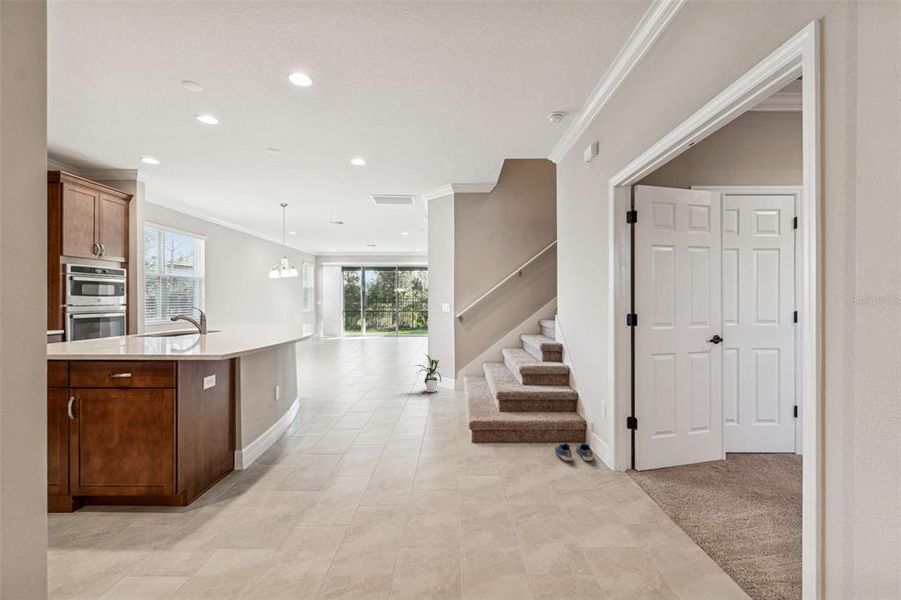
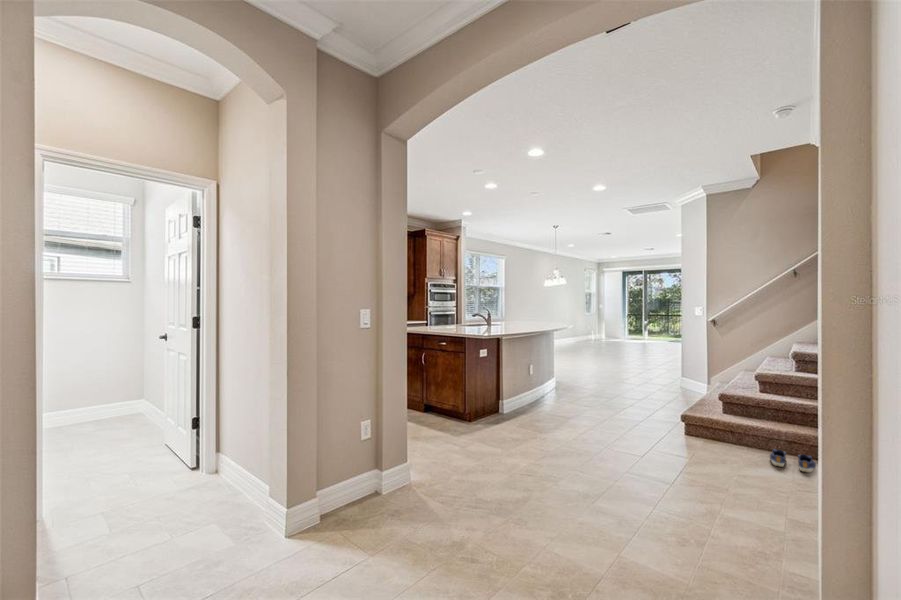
house plant: present [418,355,441,392] -> none [658,355,692,392]

